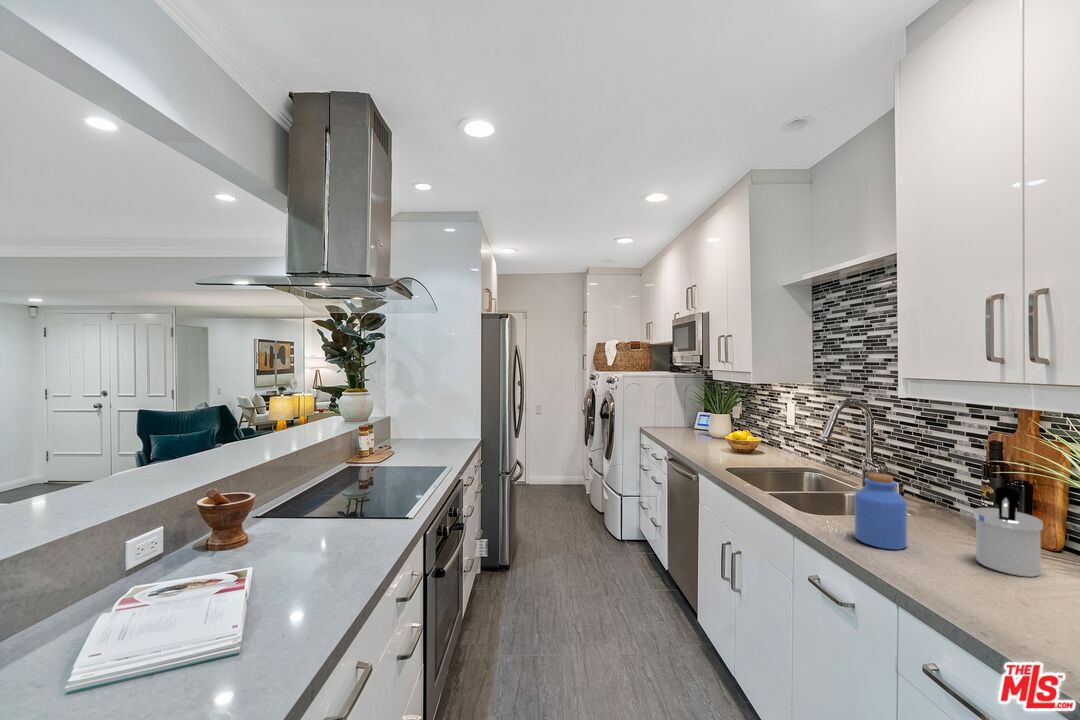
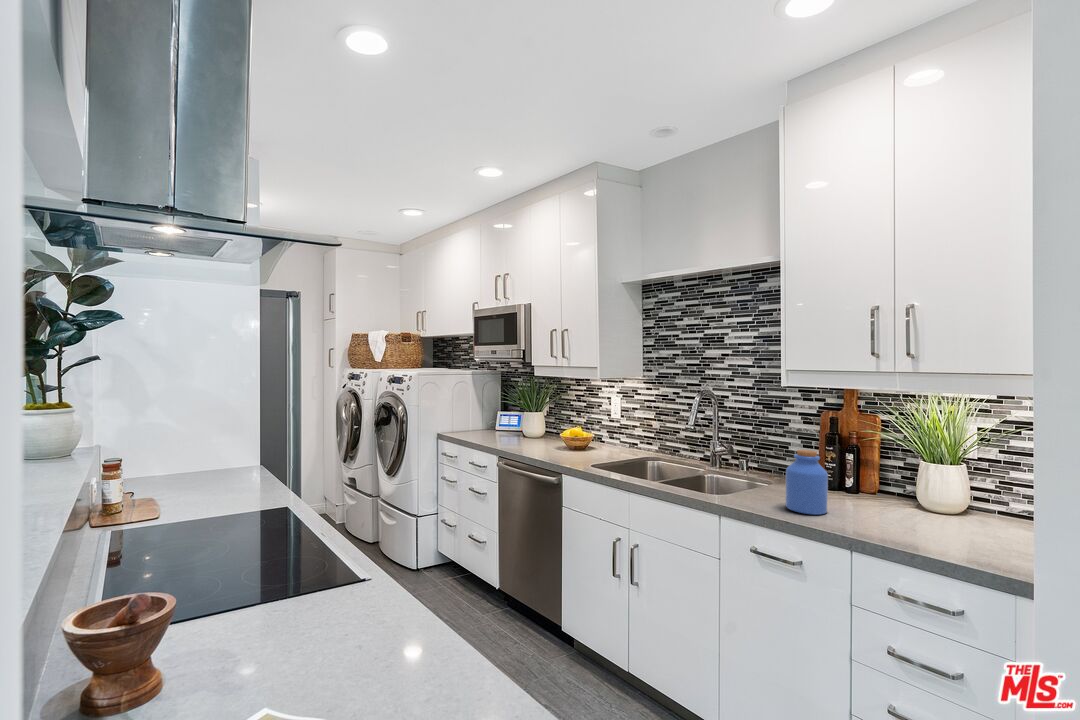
soap dispenser: present [974,487,1043,577] -> none [869,450,915,516]

